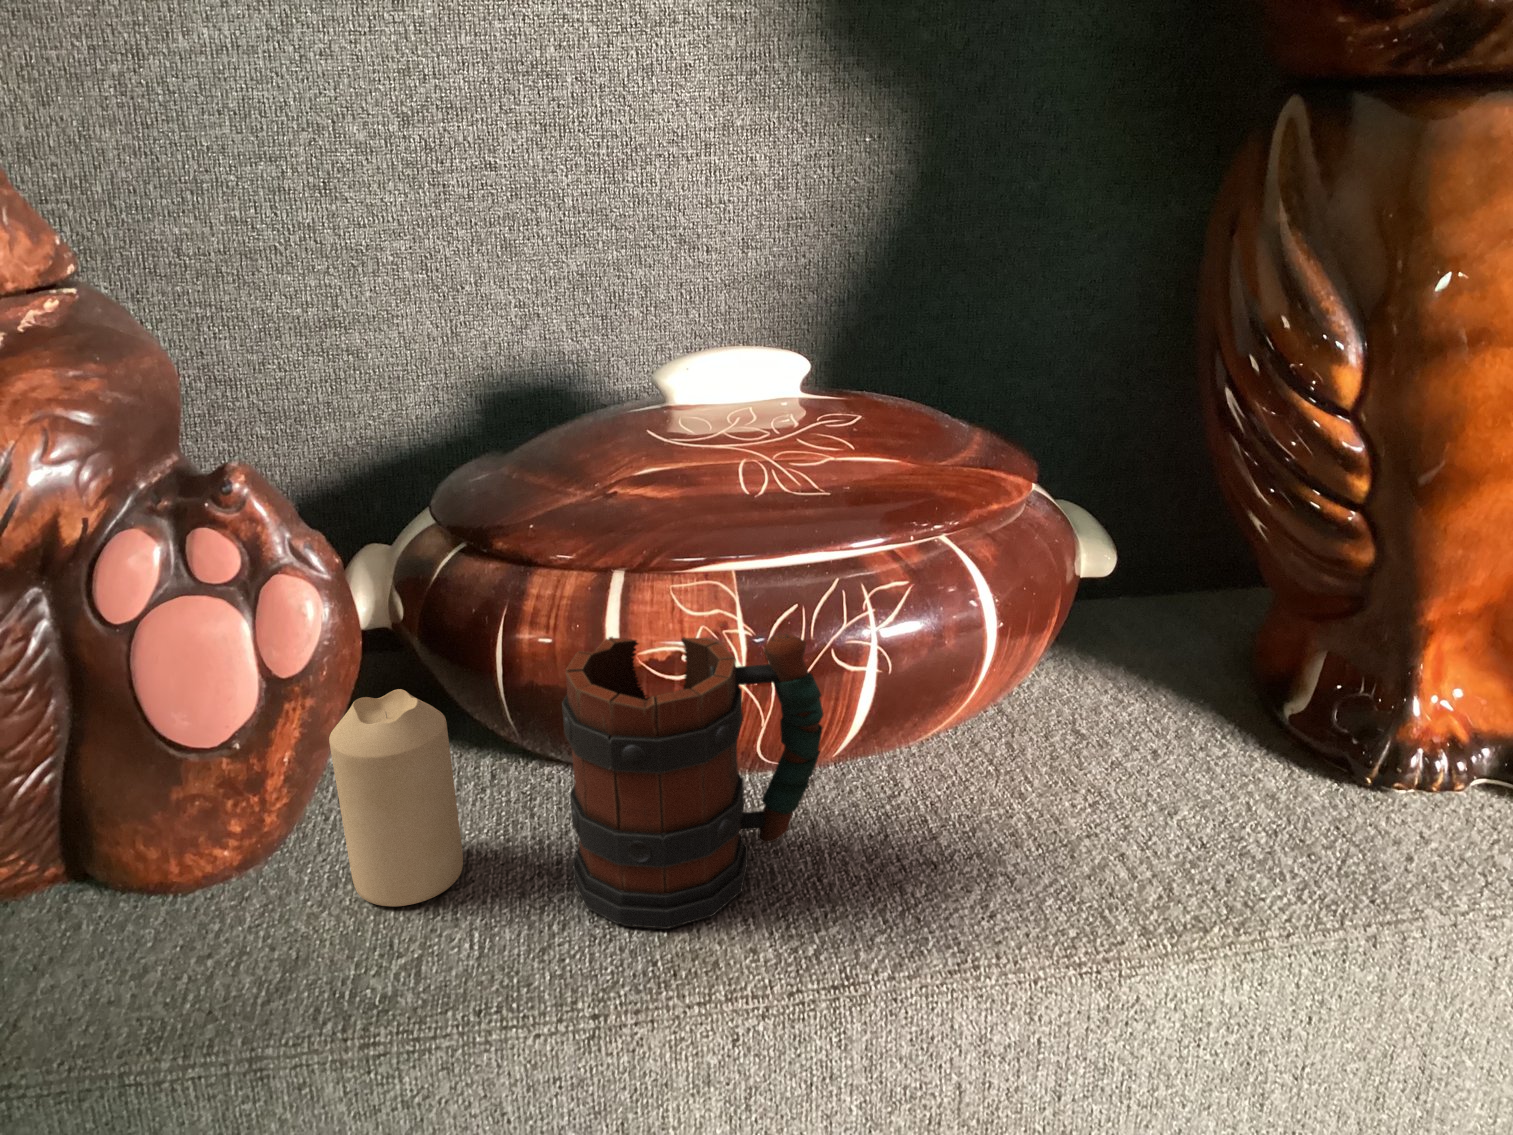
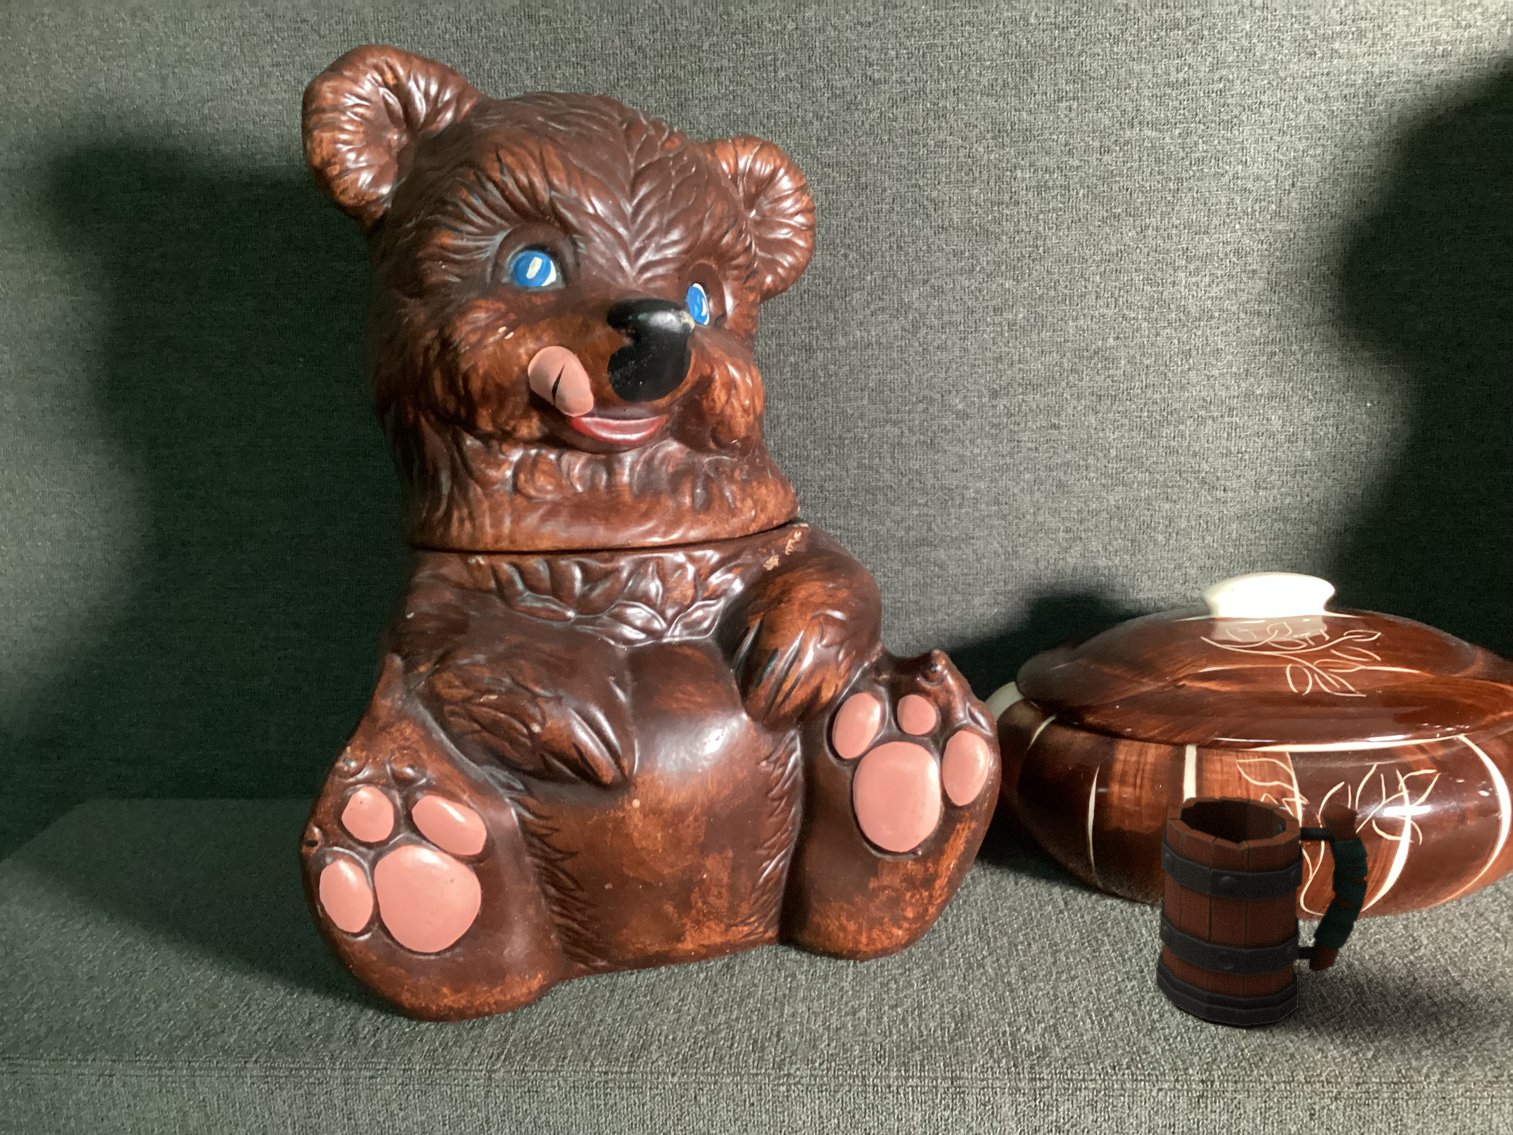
candle: present [329,689,463,906] -> none [984,824,1067,987]

